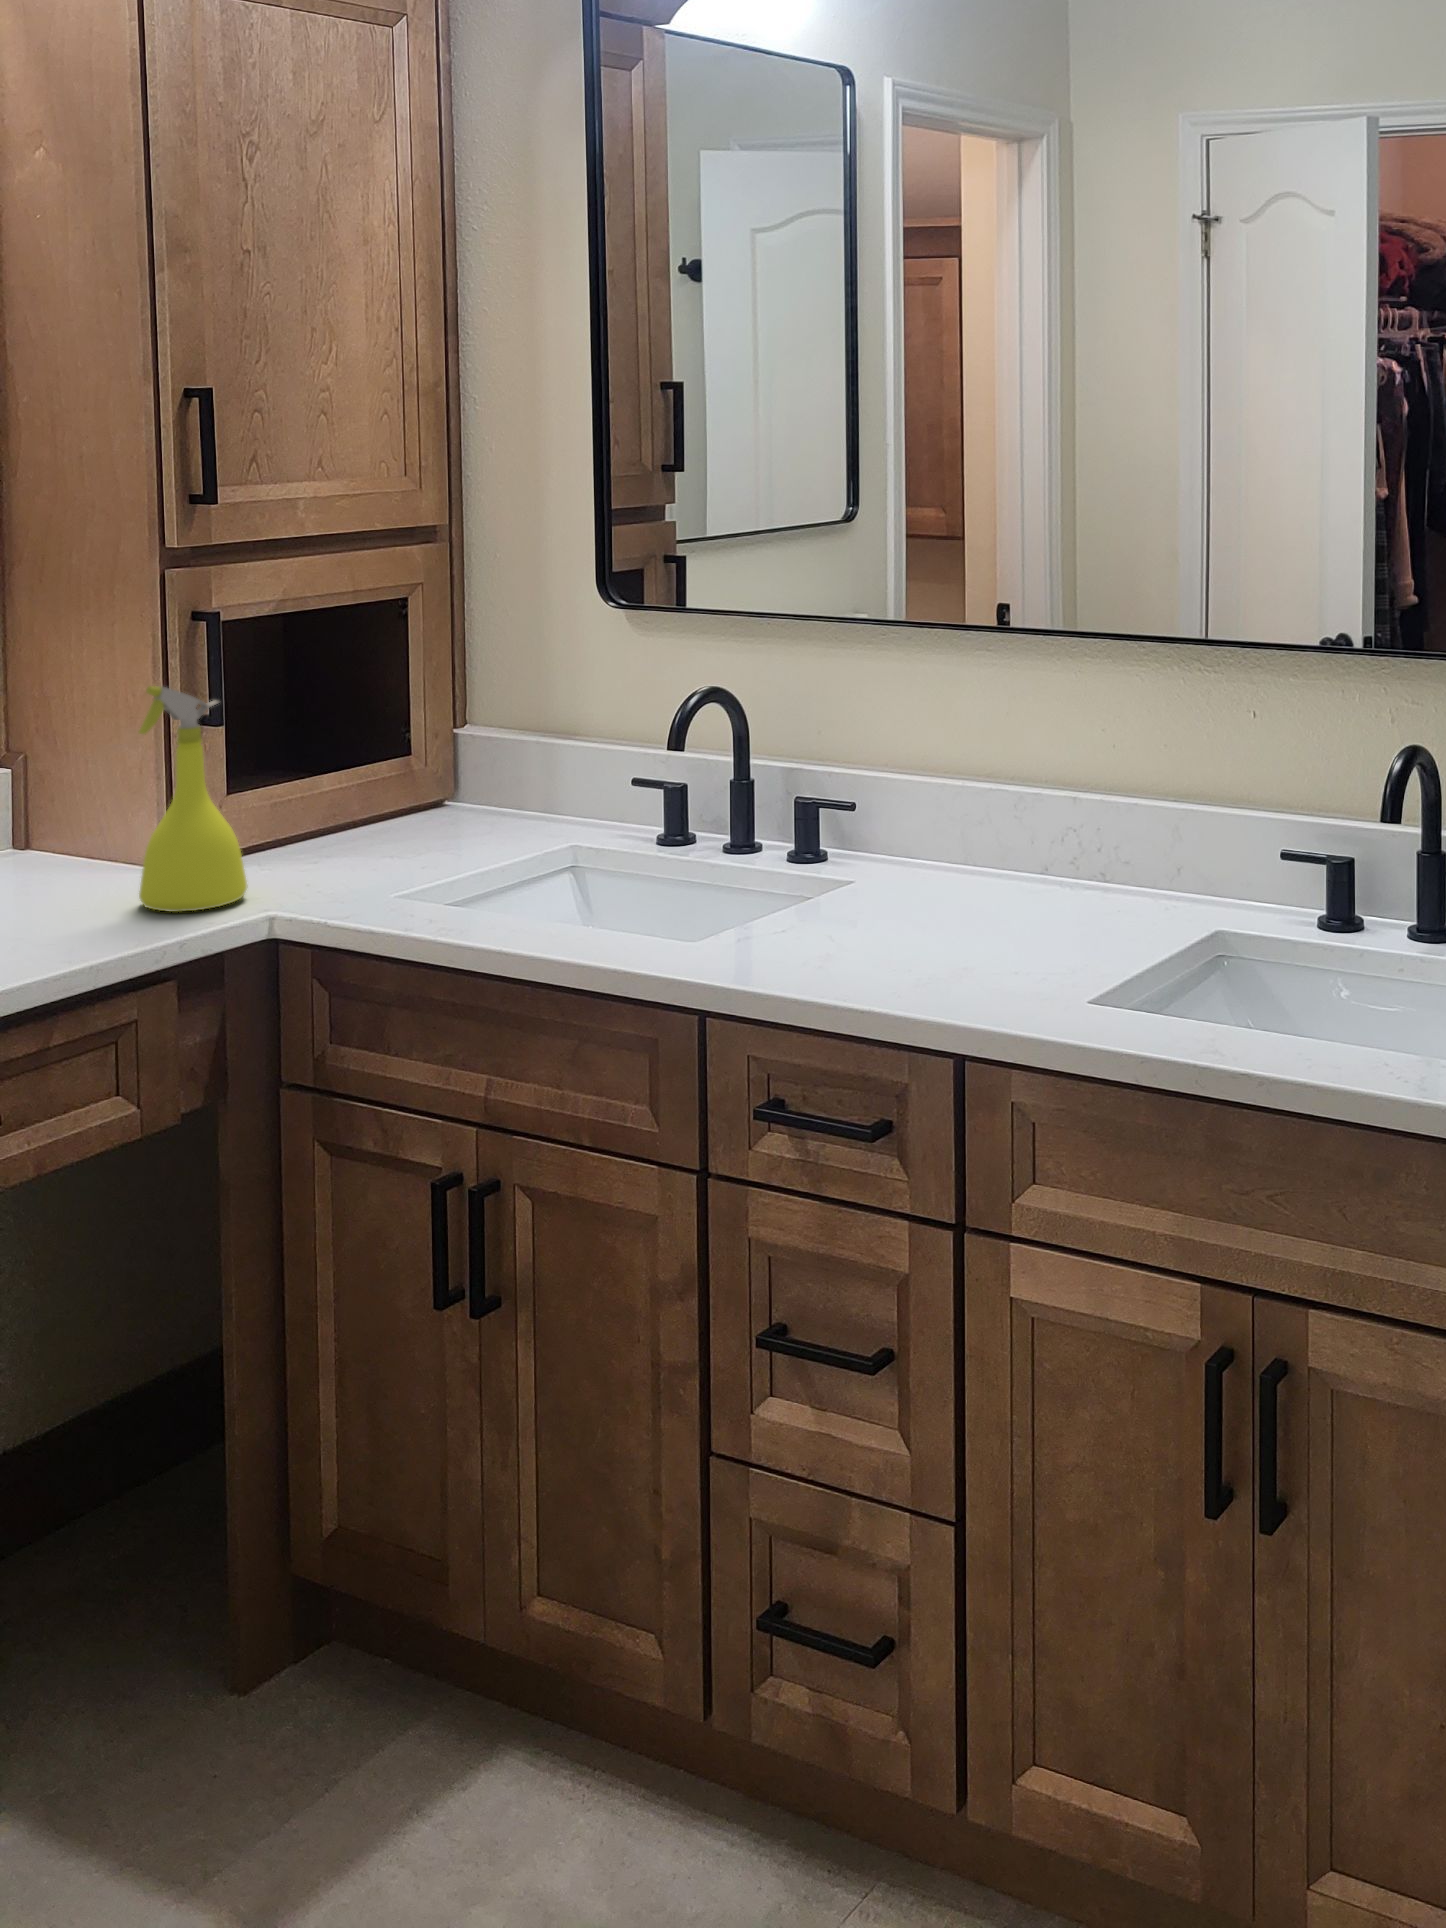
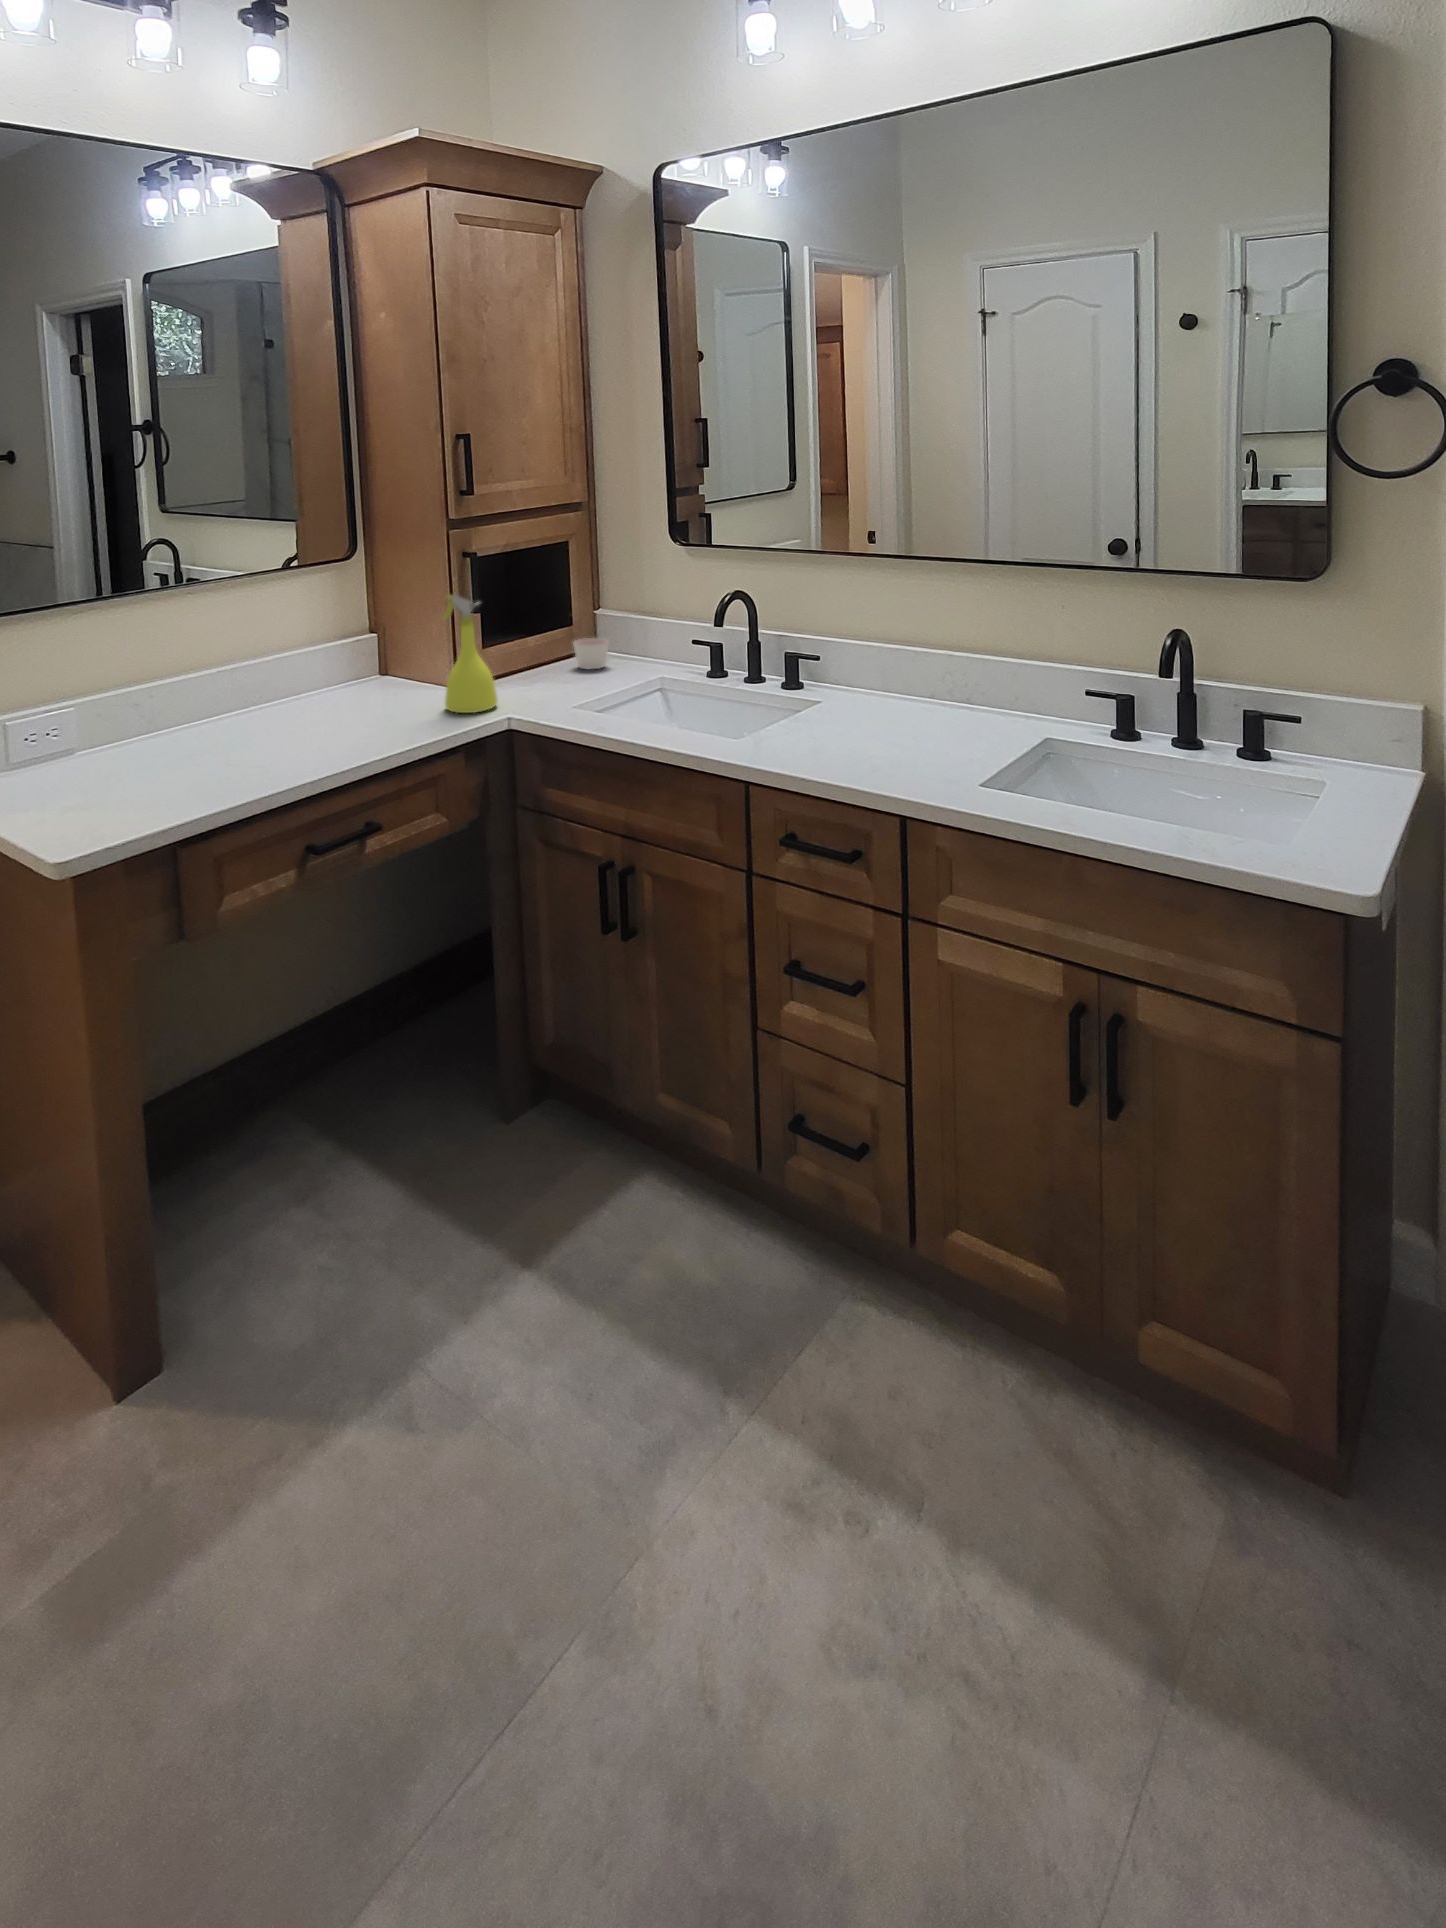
candle: none [409,772,480,831] -> present [573,638,609,669]

